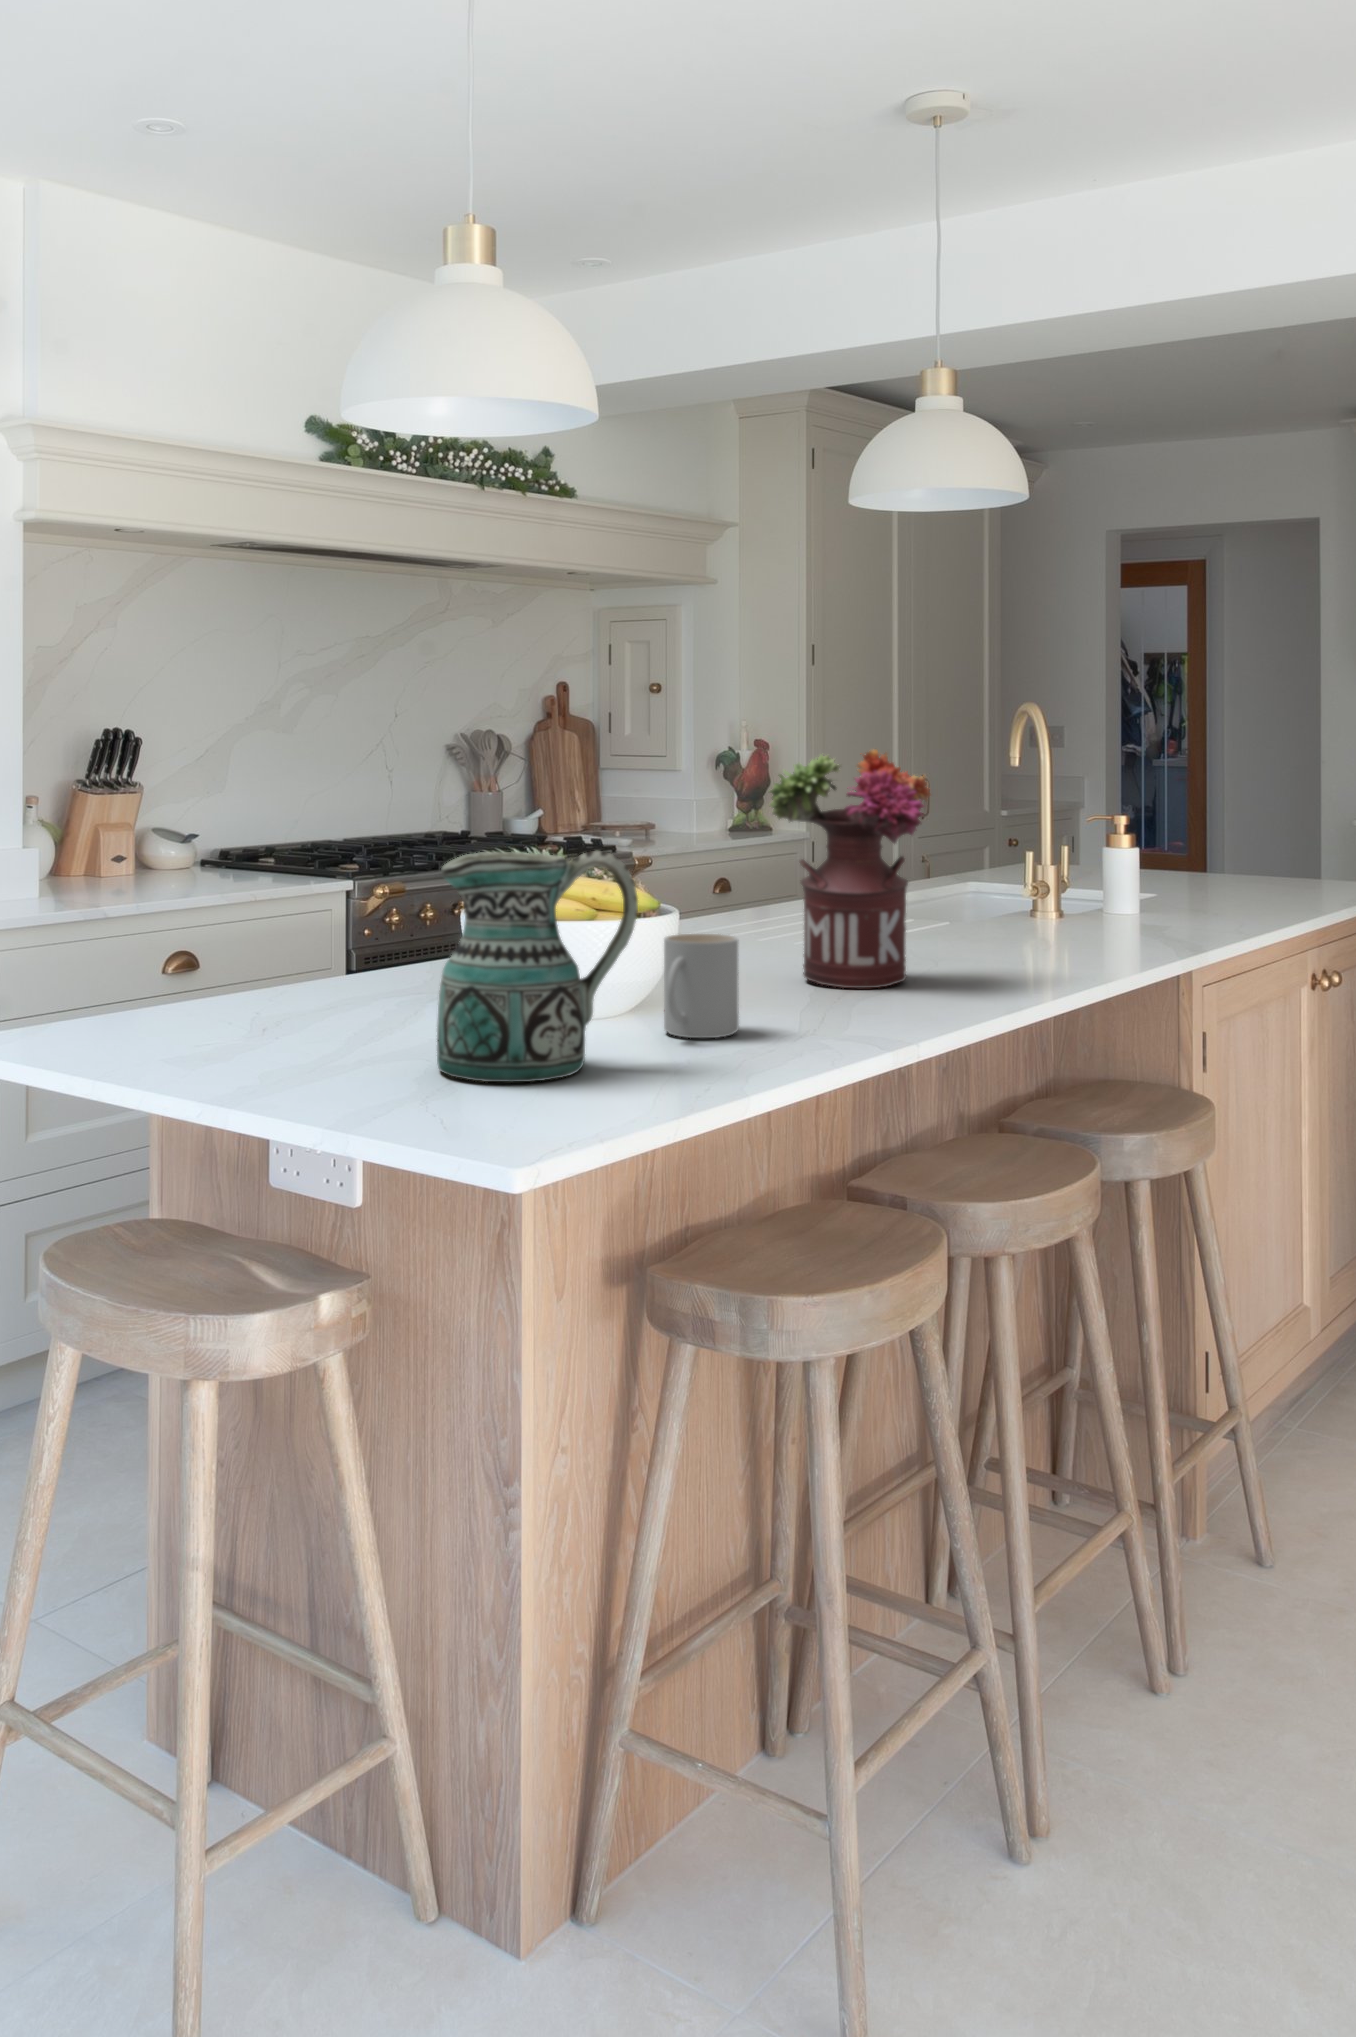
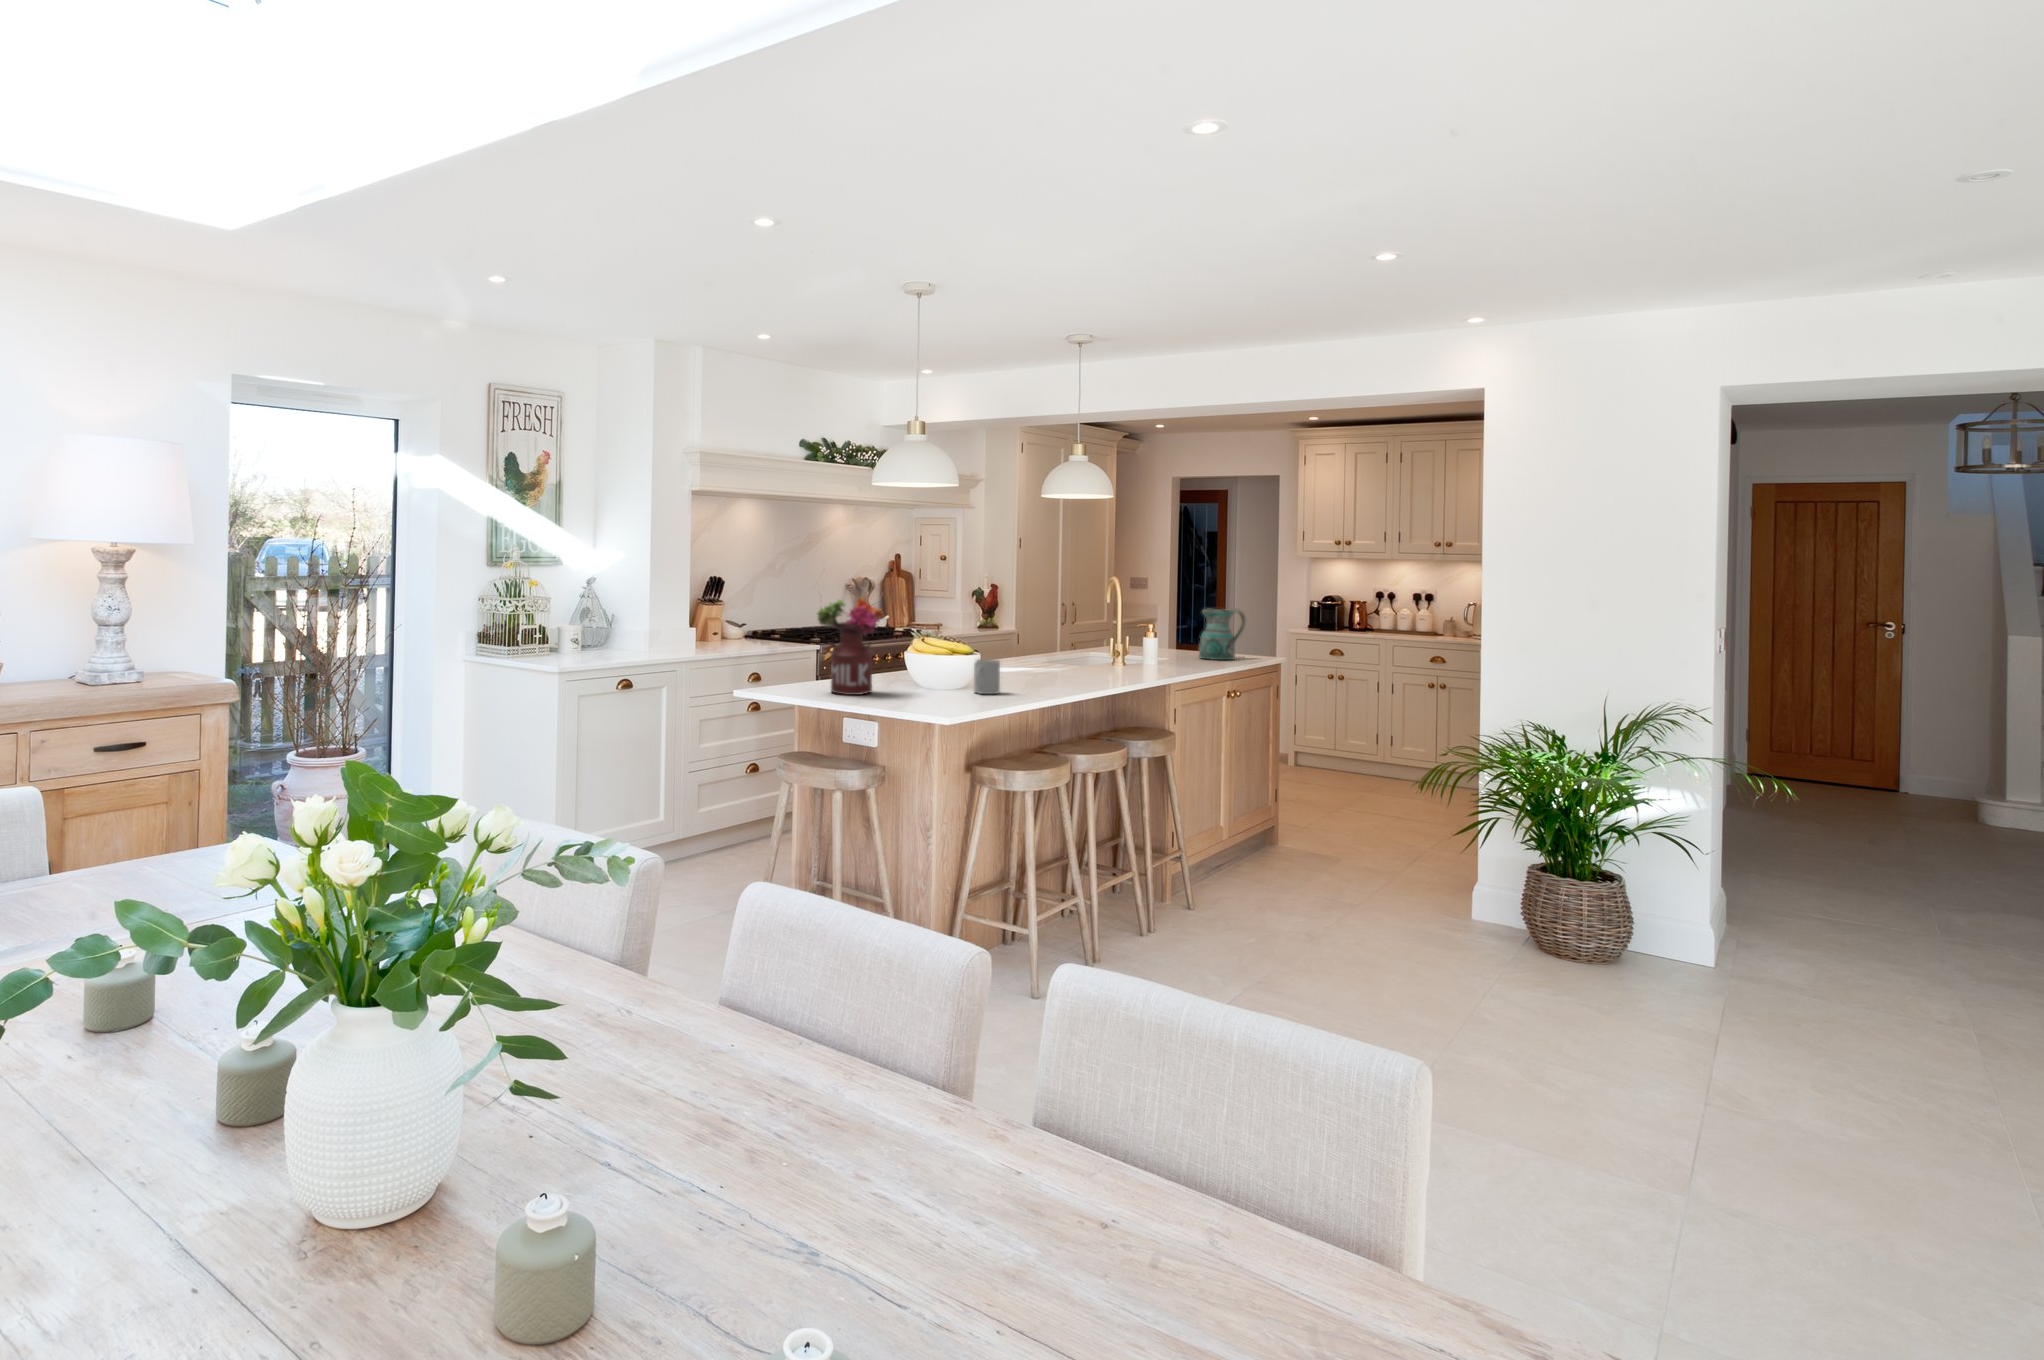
flower arrangement: present [770,749,931,988] -> present [818,598,884,695]
ceramic pitcher: present [437,851,638,1082] -> present [1199,609,1246,660]

